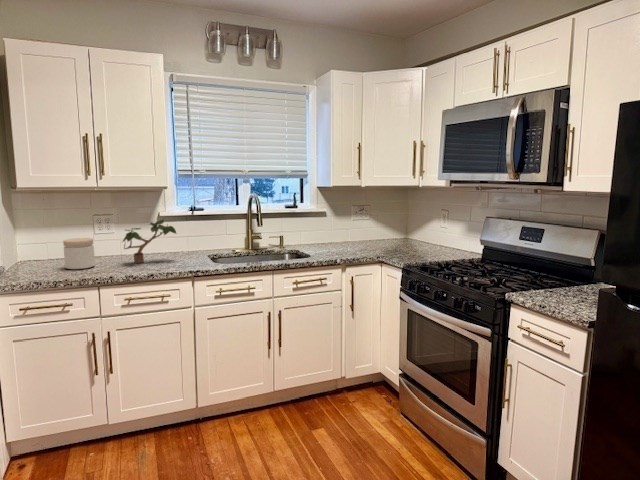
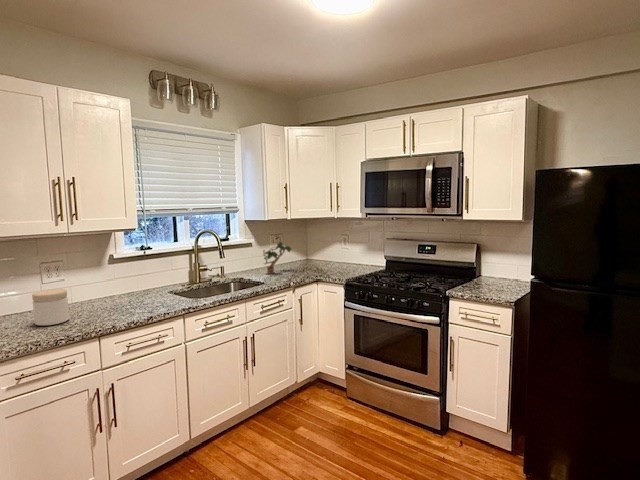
potted plant: present [123,219,176,263] -> present [263,242,292,274]

